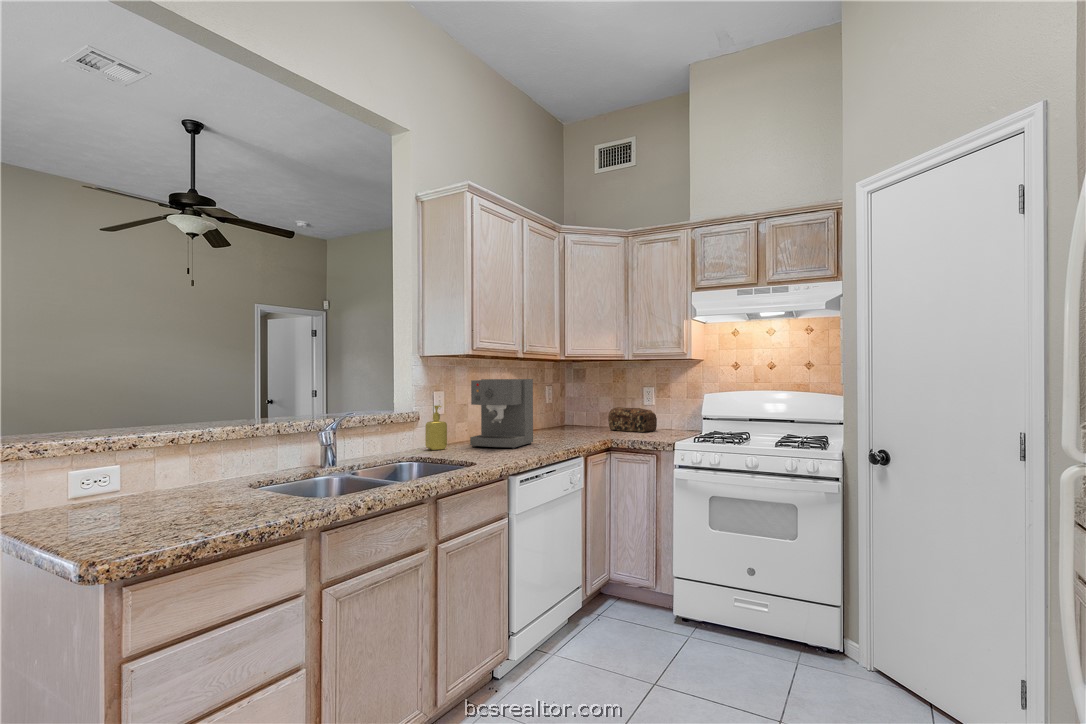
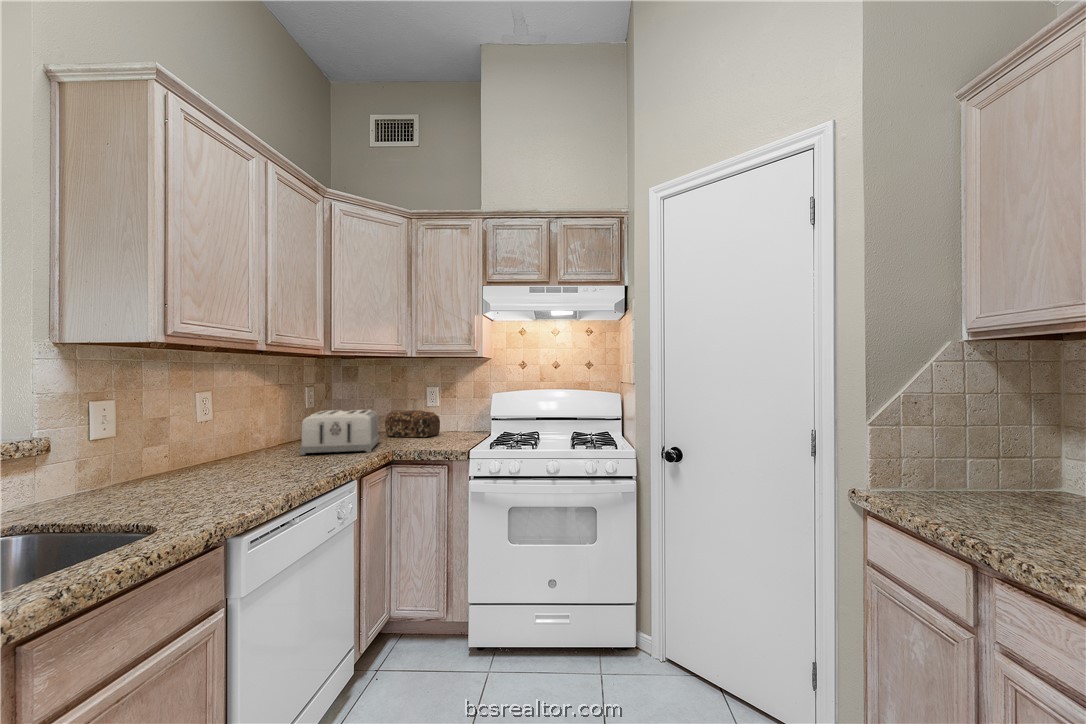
coffee maker: present [470,379,533,449] -> none [186,381,289,480]
soap dispenser: present [425,405,447,450] -> none [99,423,142,493]
toaster: none [541,405,603,440] -> present [300,410,380,455]

